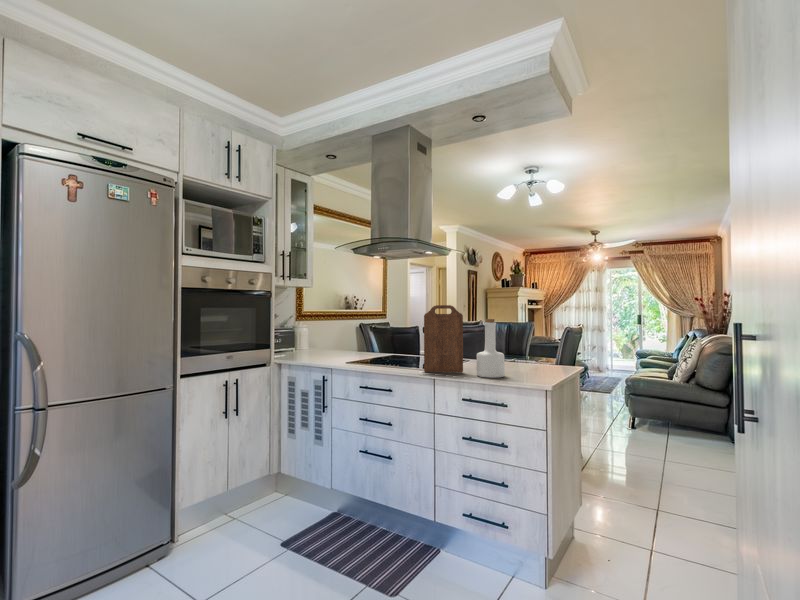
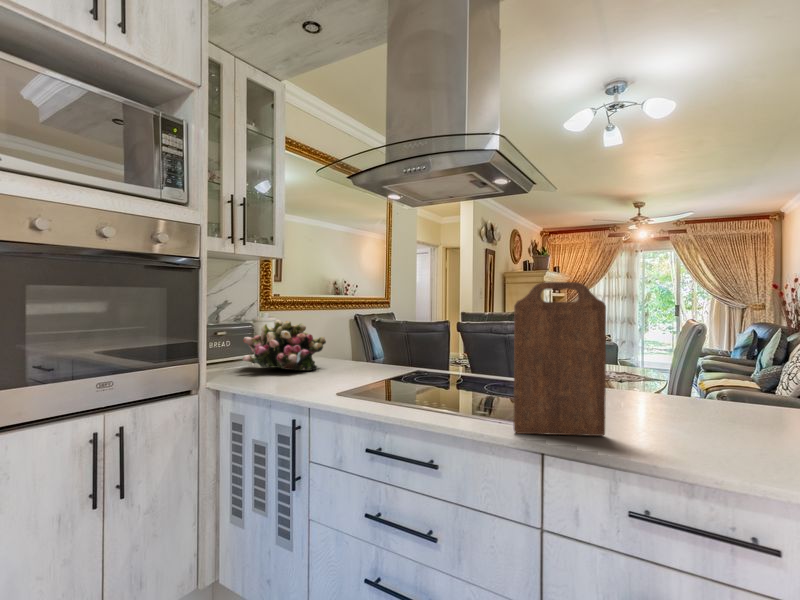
bottle: present [477,319,505,378] -> none [654,315,737,468]
flower arrangement: none [291,325,339,355] -> present [243,320,326,371]

